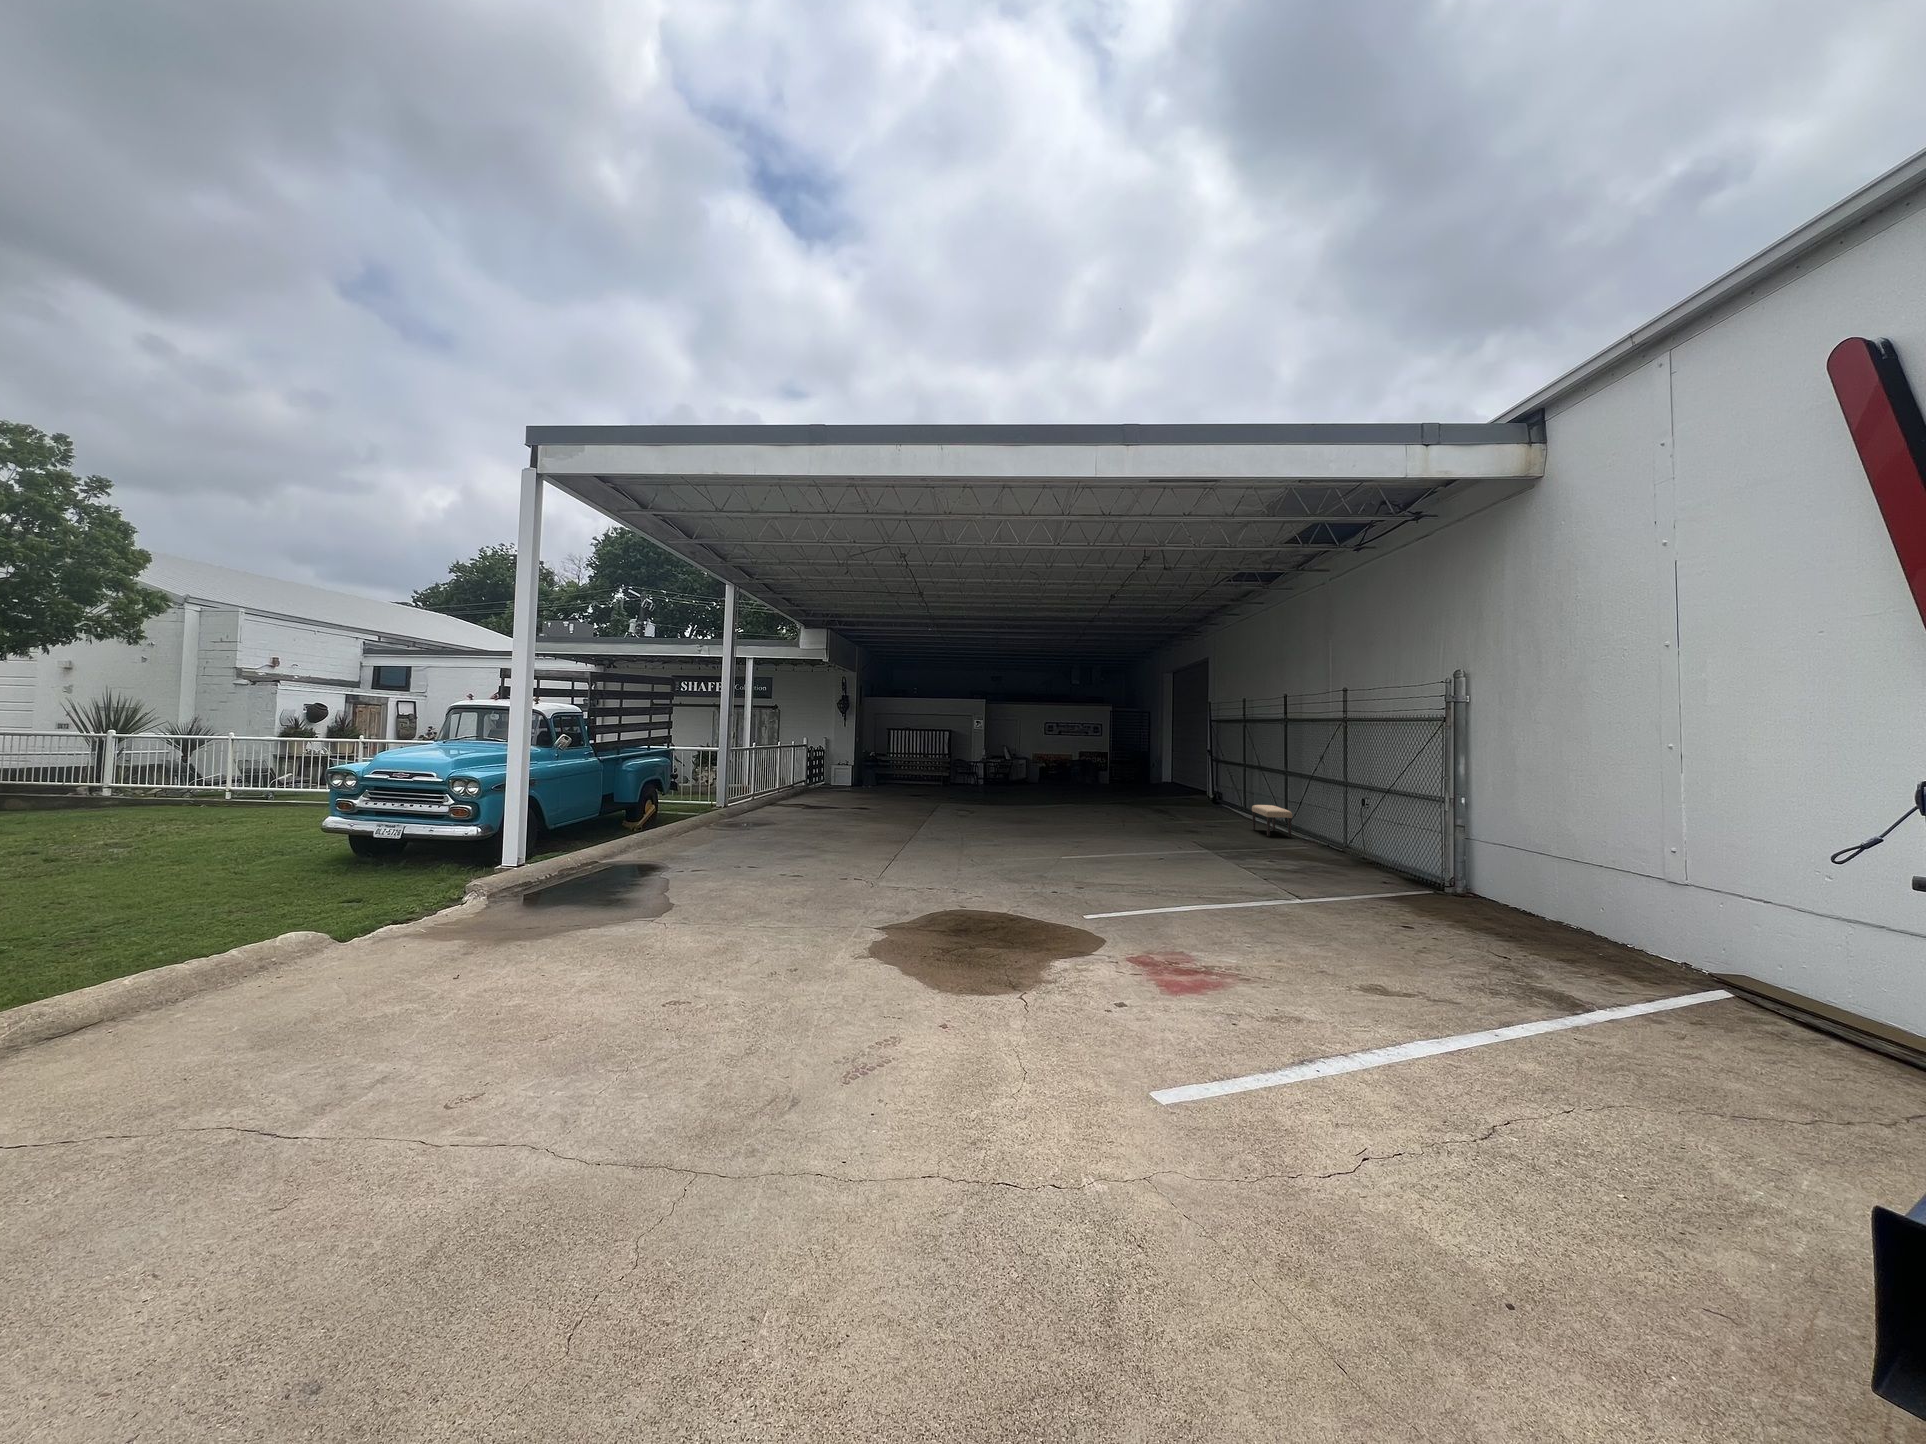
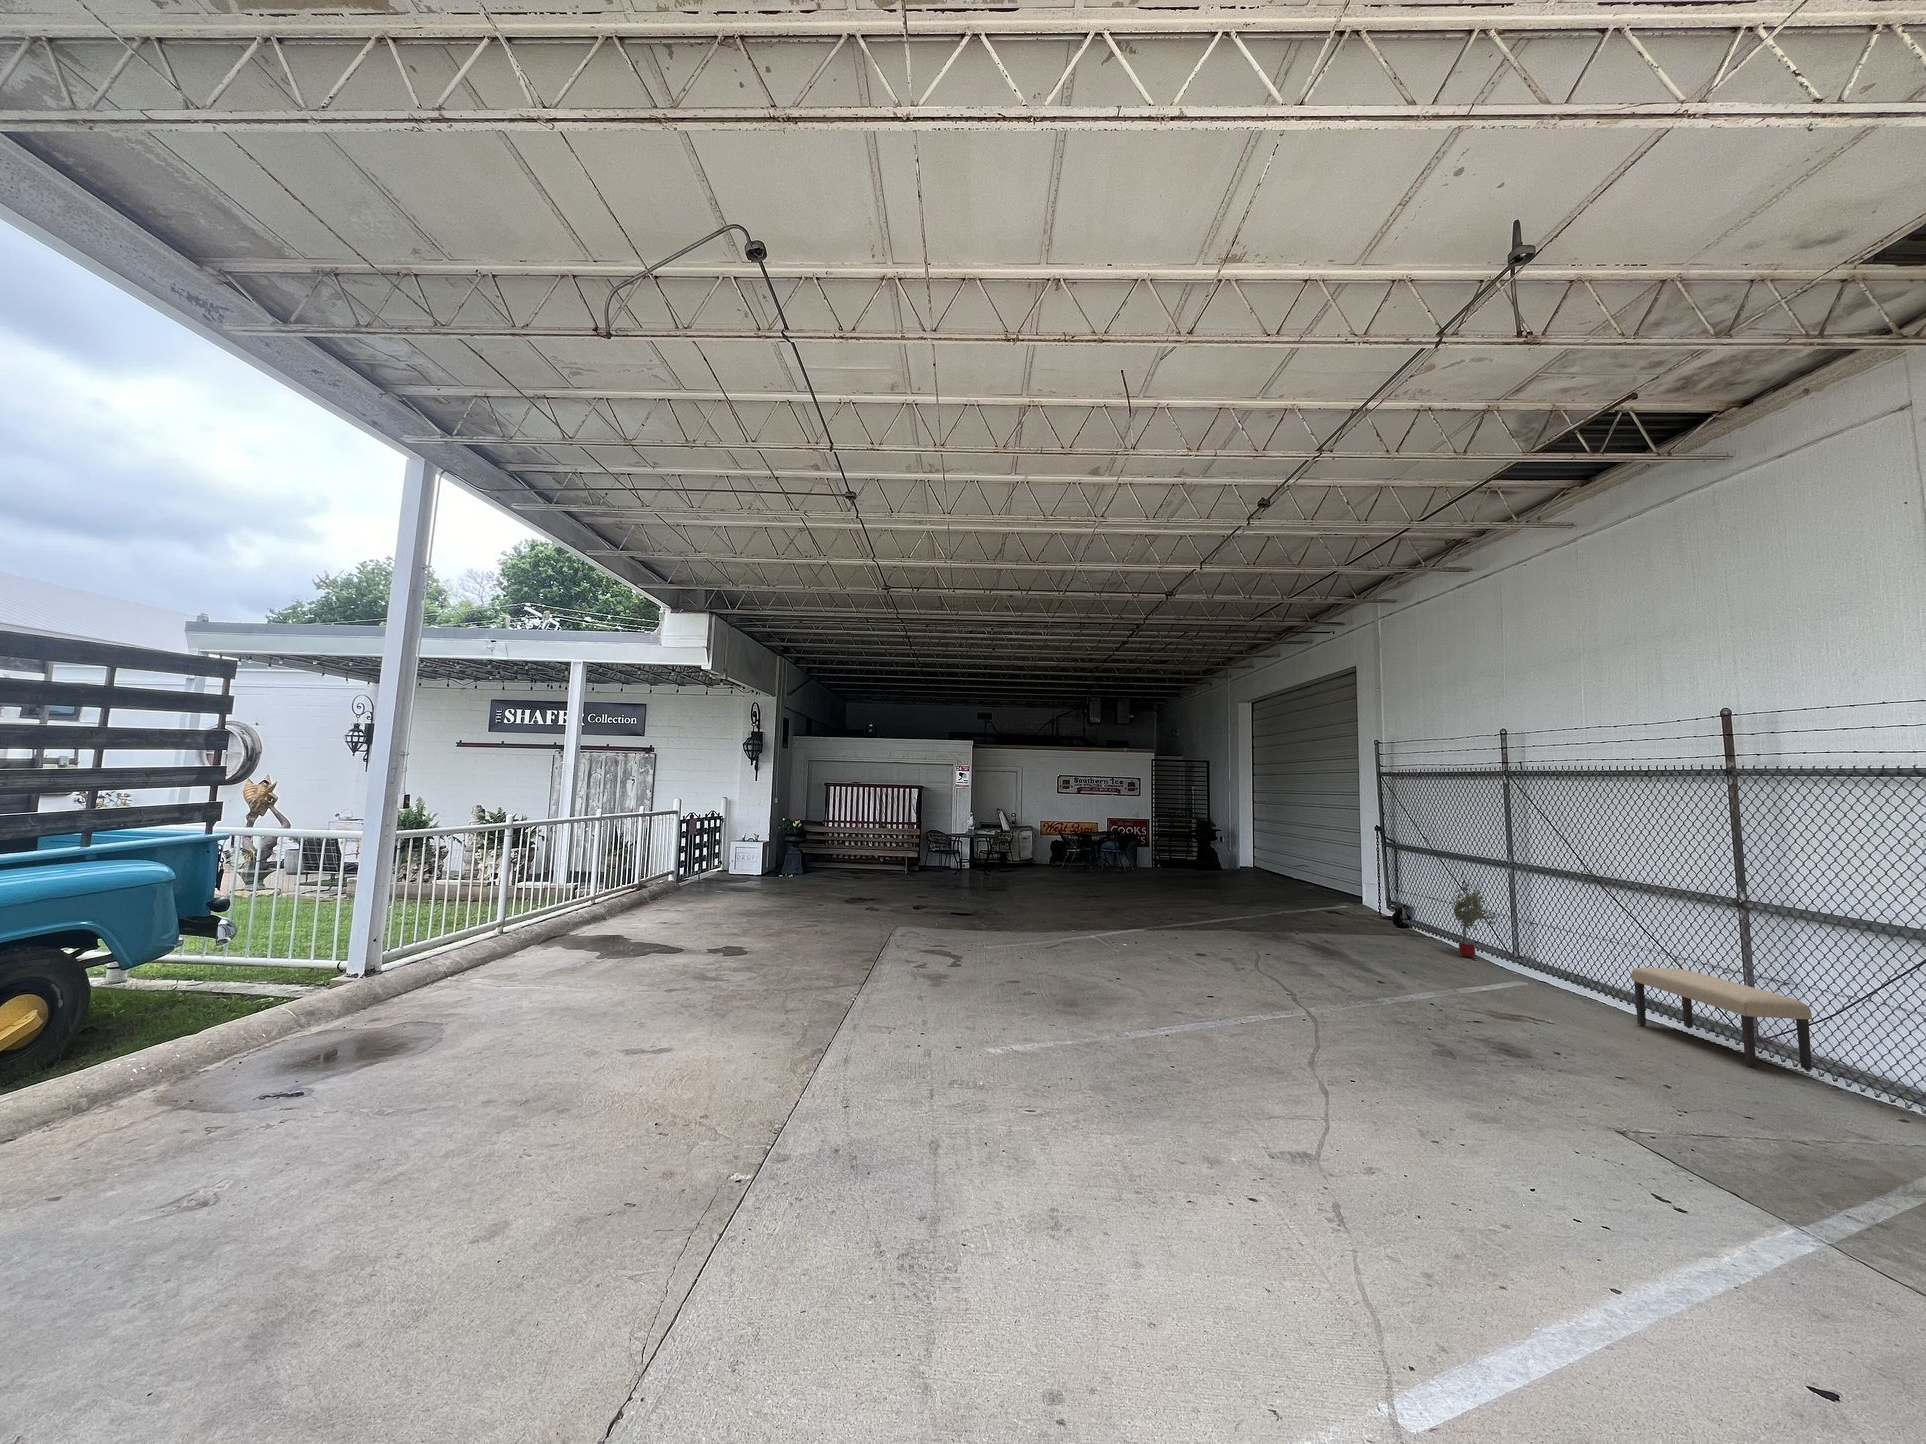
potted tree: none [1219,777,1241,815] -> present [1453,884,1497,958]

